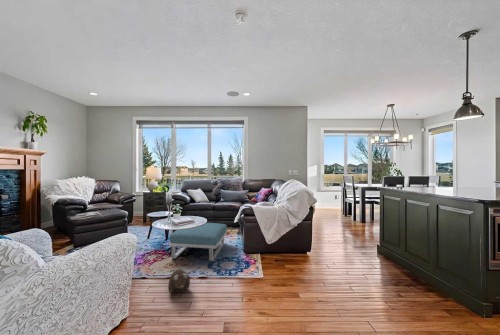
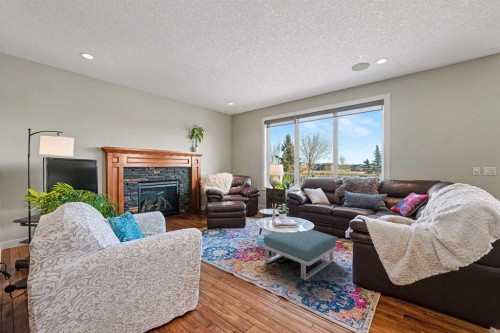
plush toy: present [168,269,190,293] -> none [237,278,261,306]

